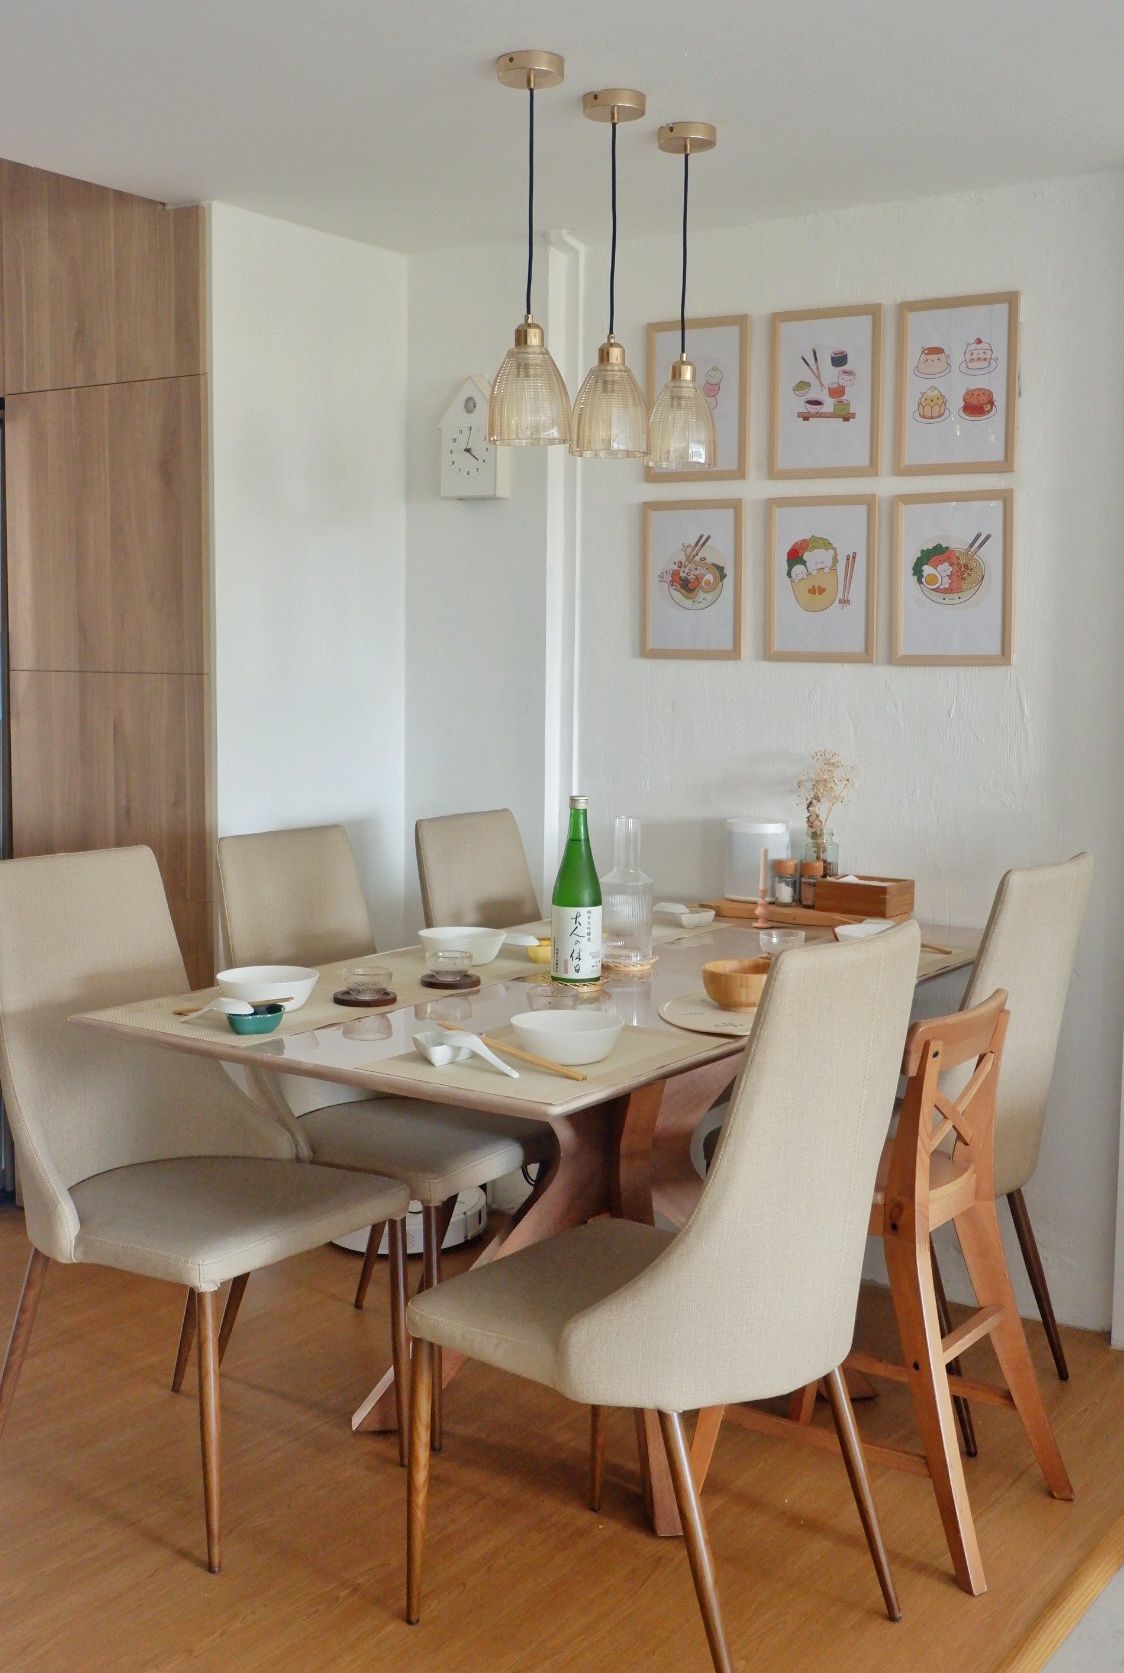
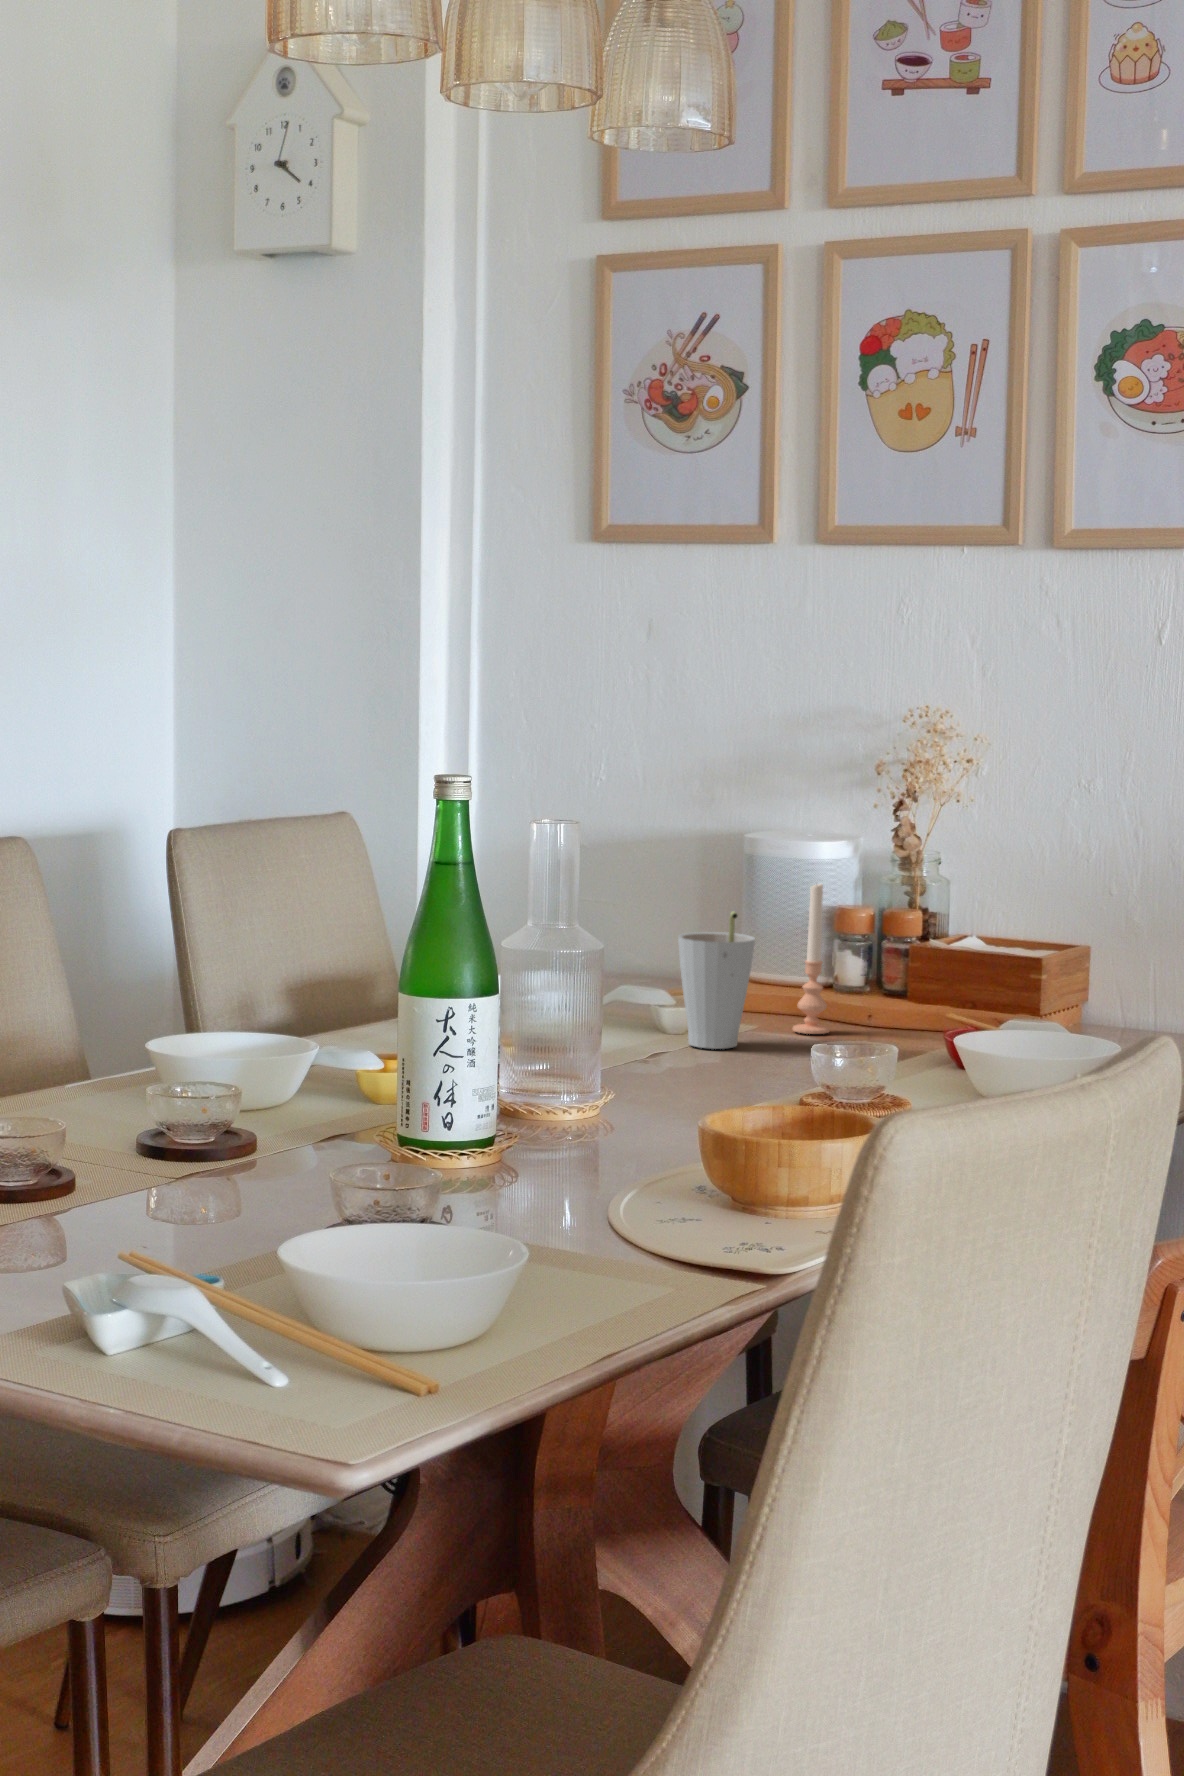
cup: none [691,862,732,935] -> present [678,911,755,1049]

